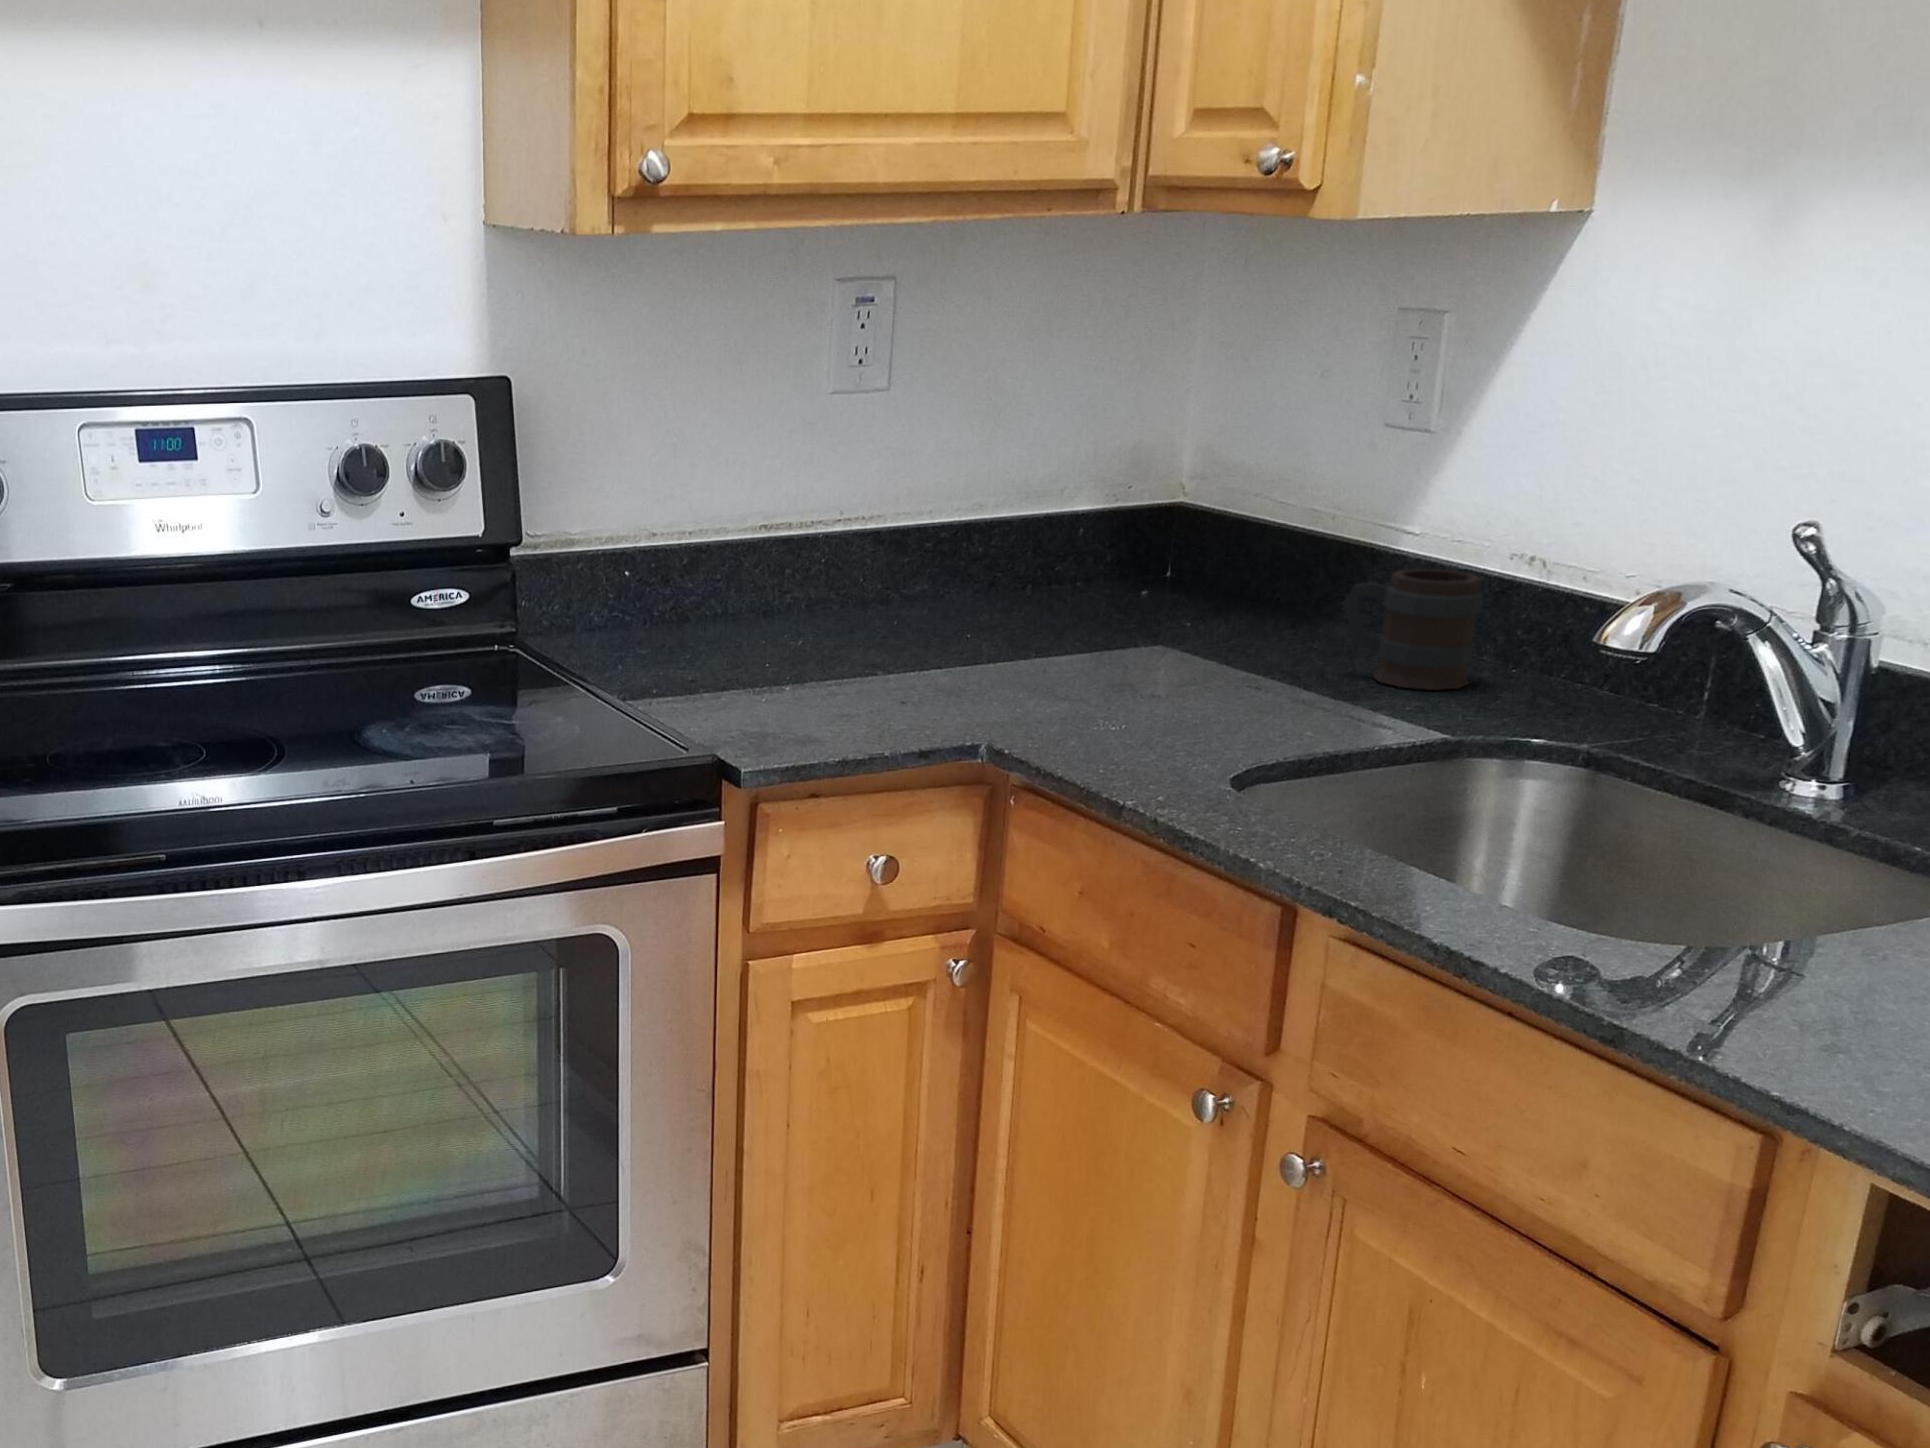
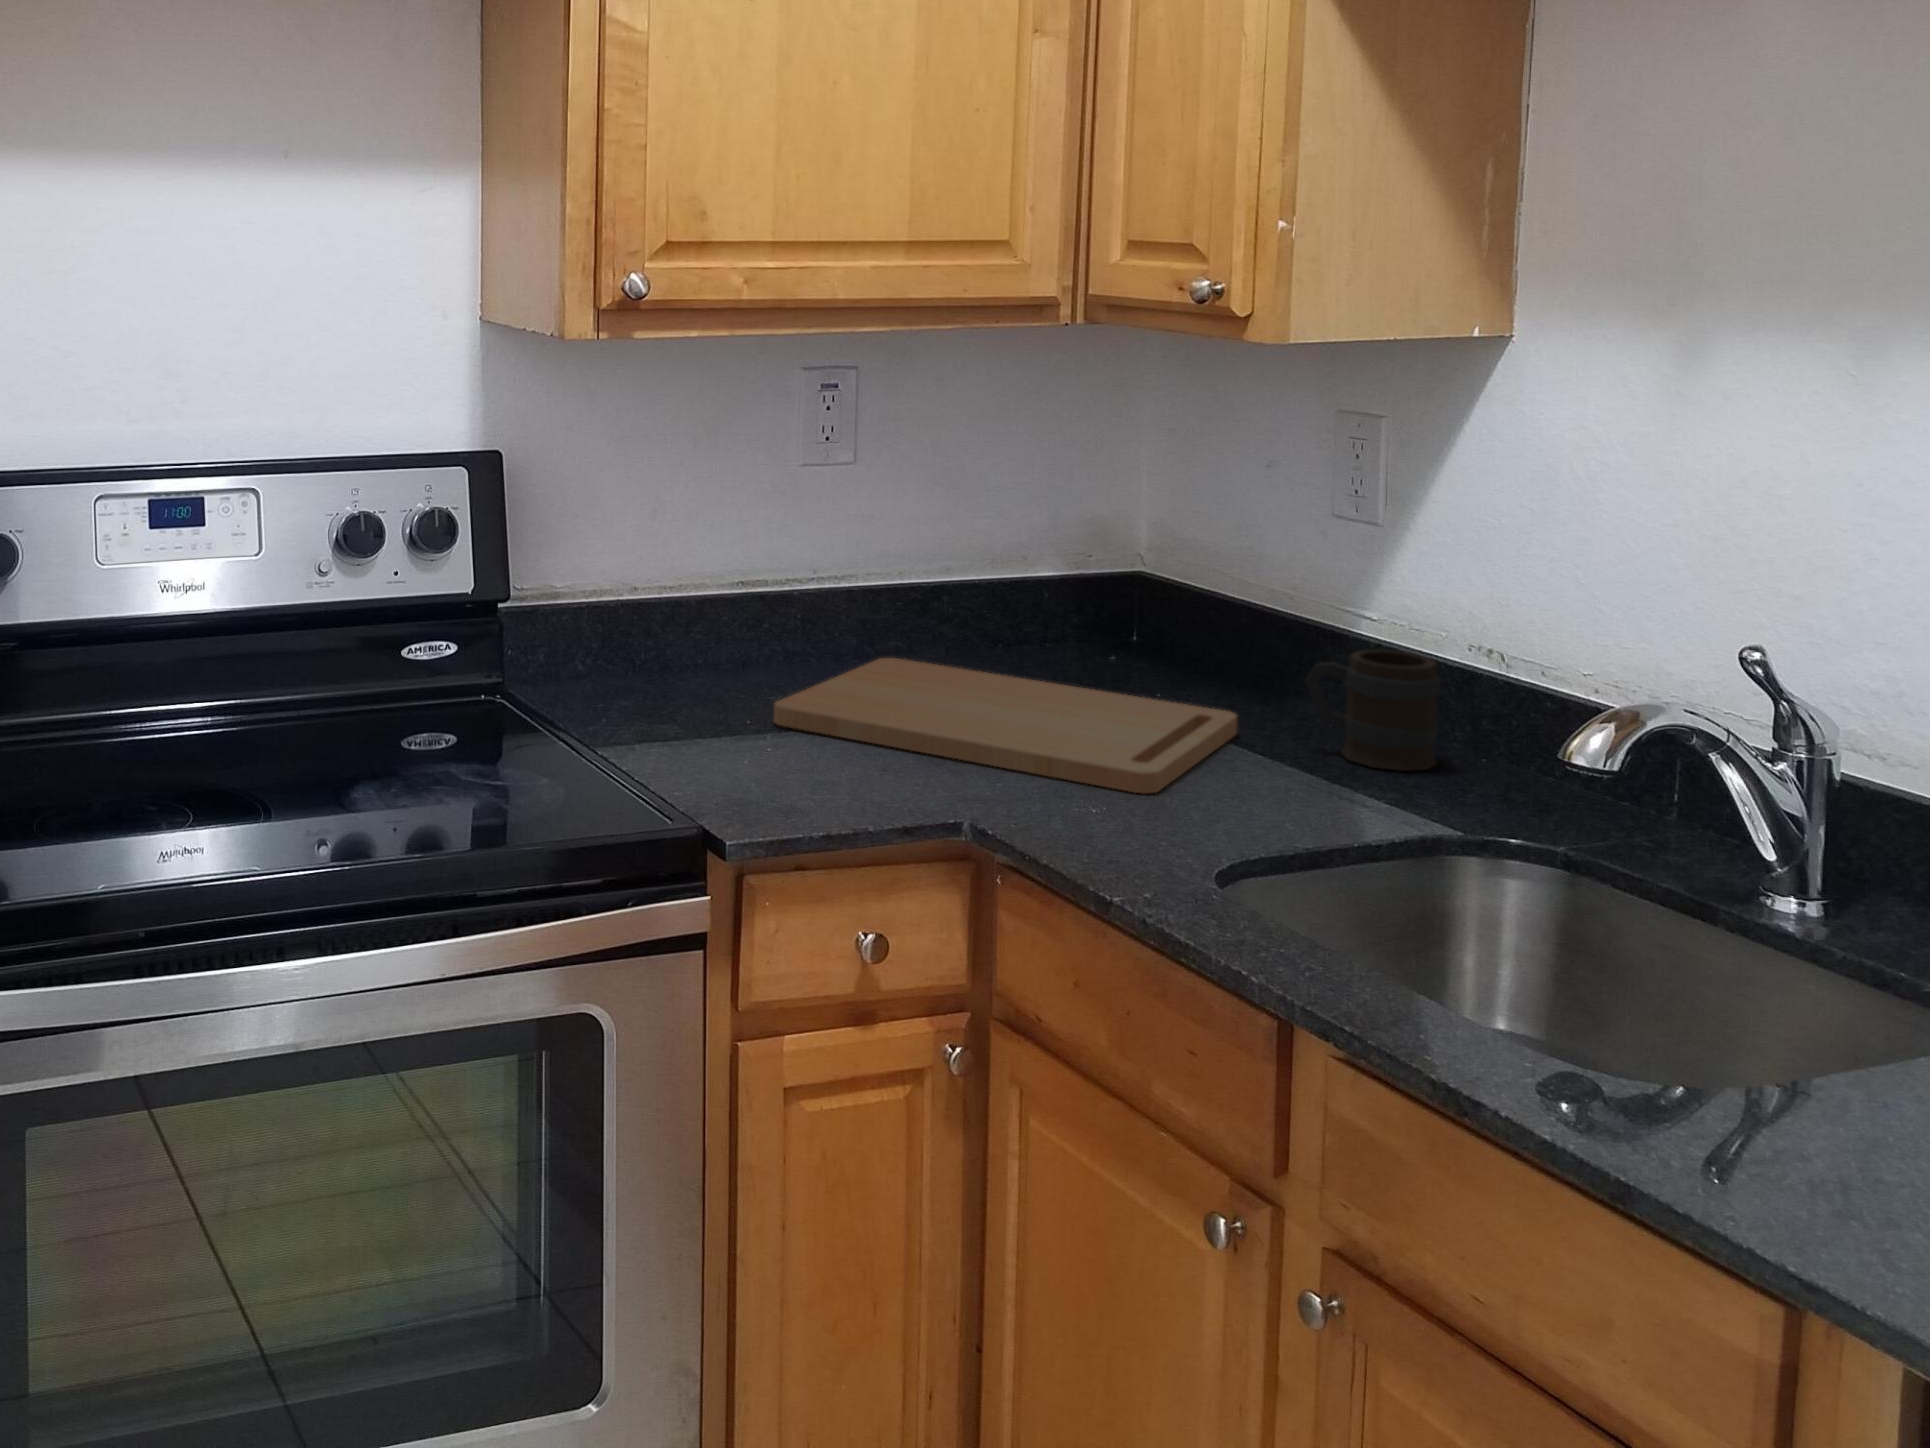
cutting board: none [793,600,1270,713] -> present [774,658,1237,793]

